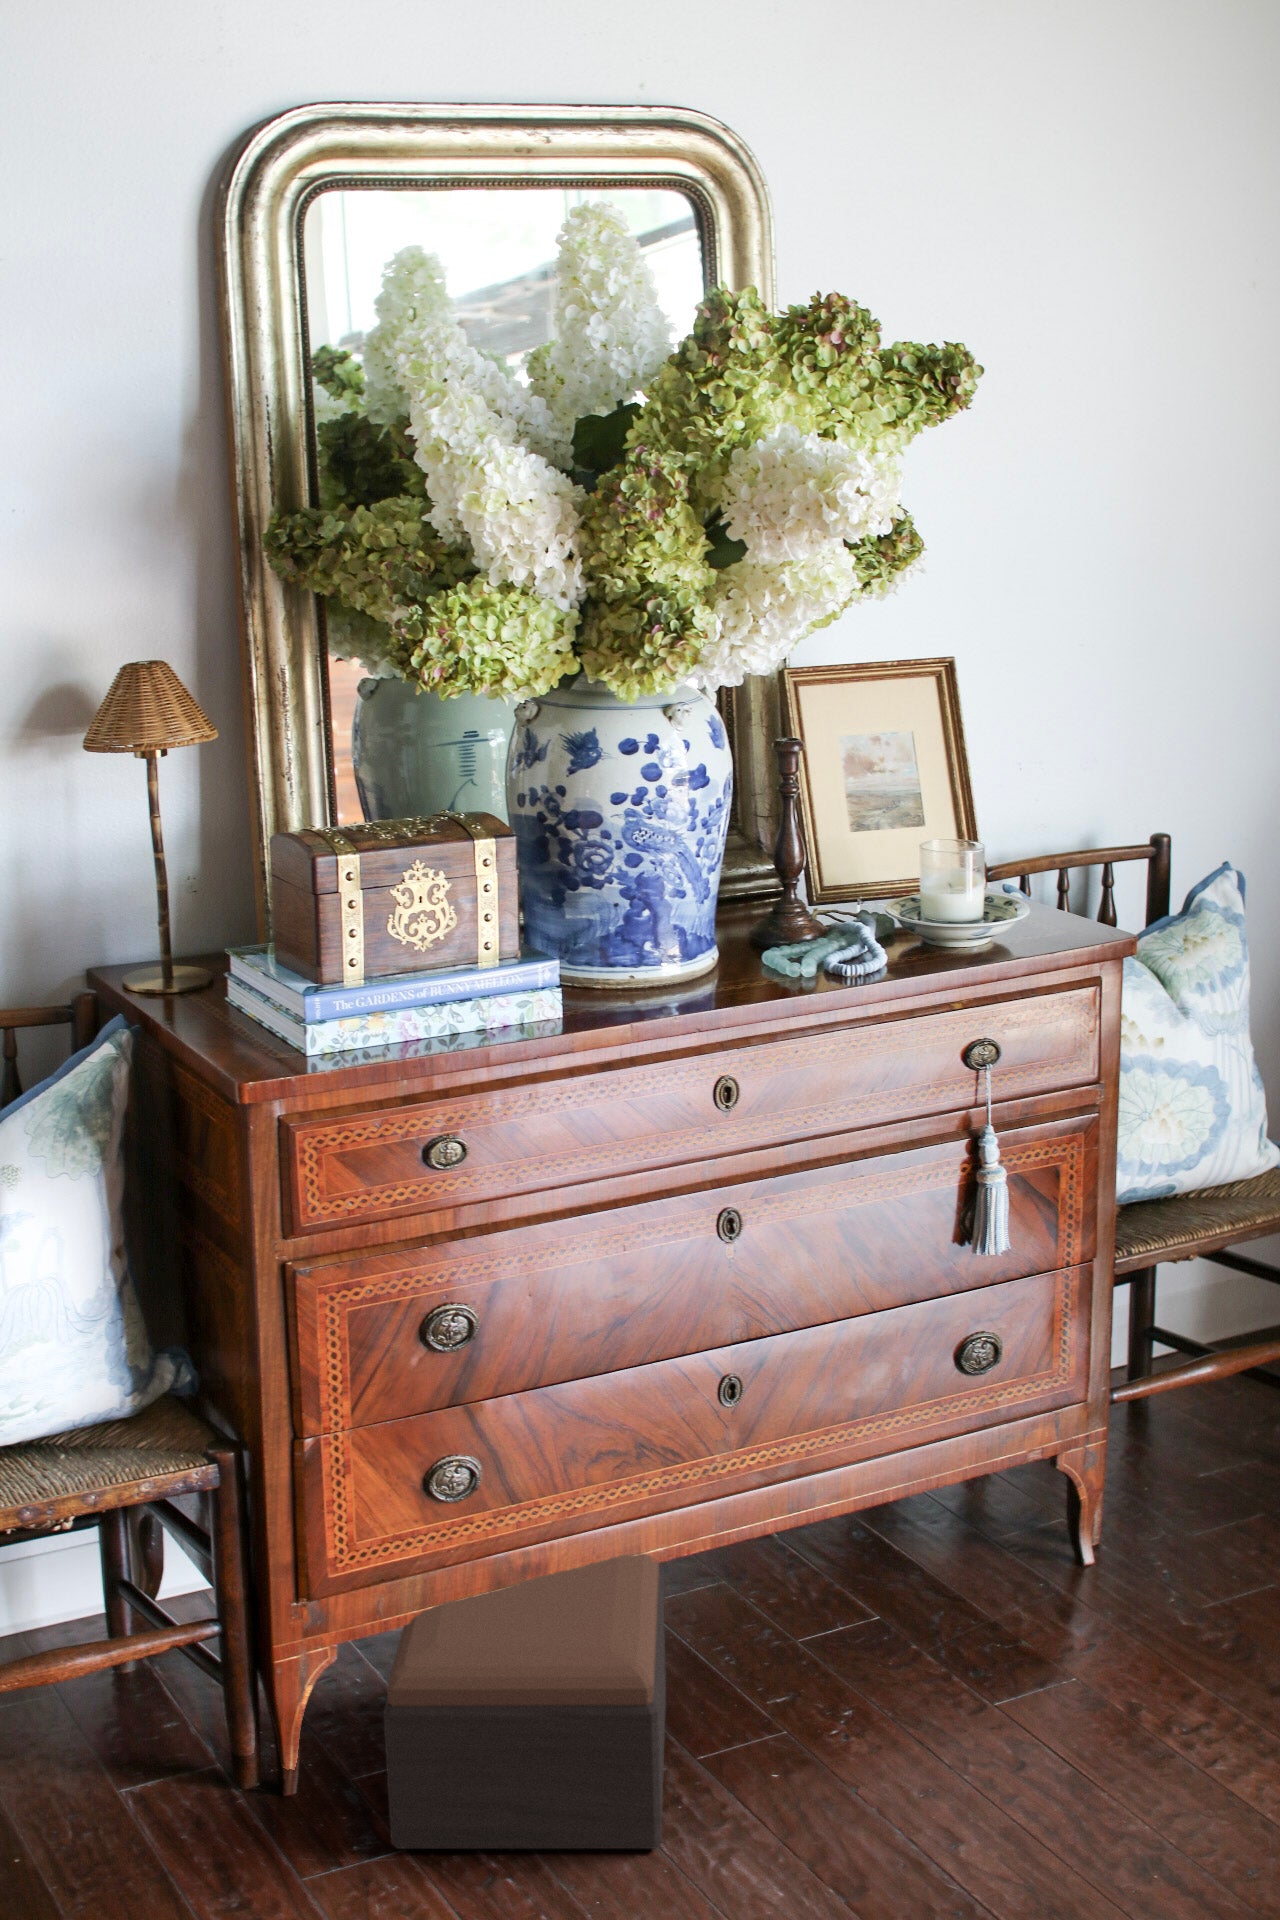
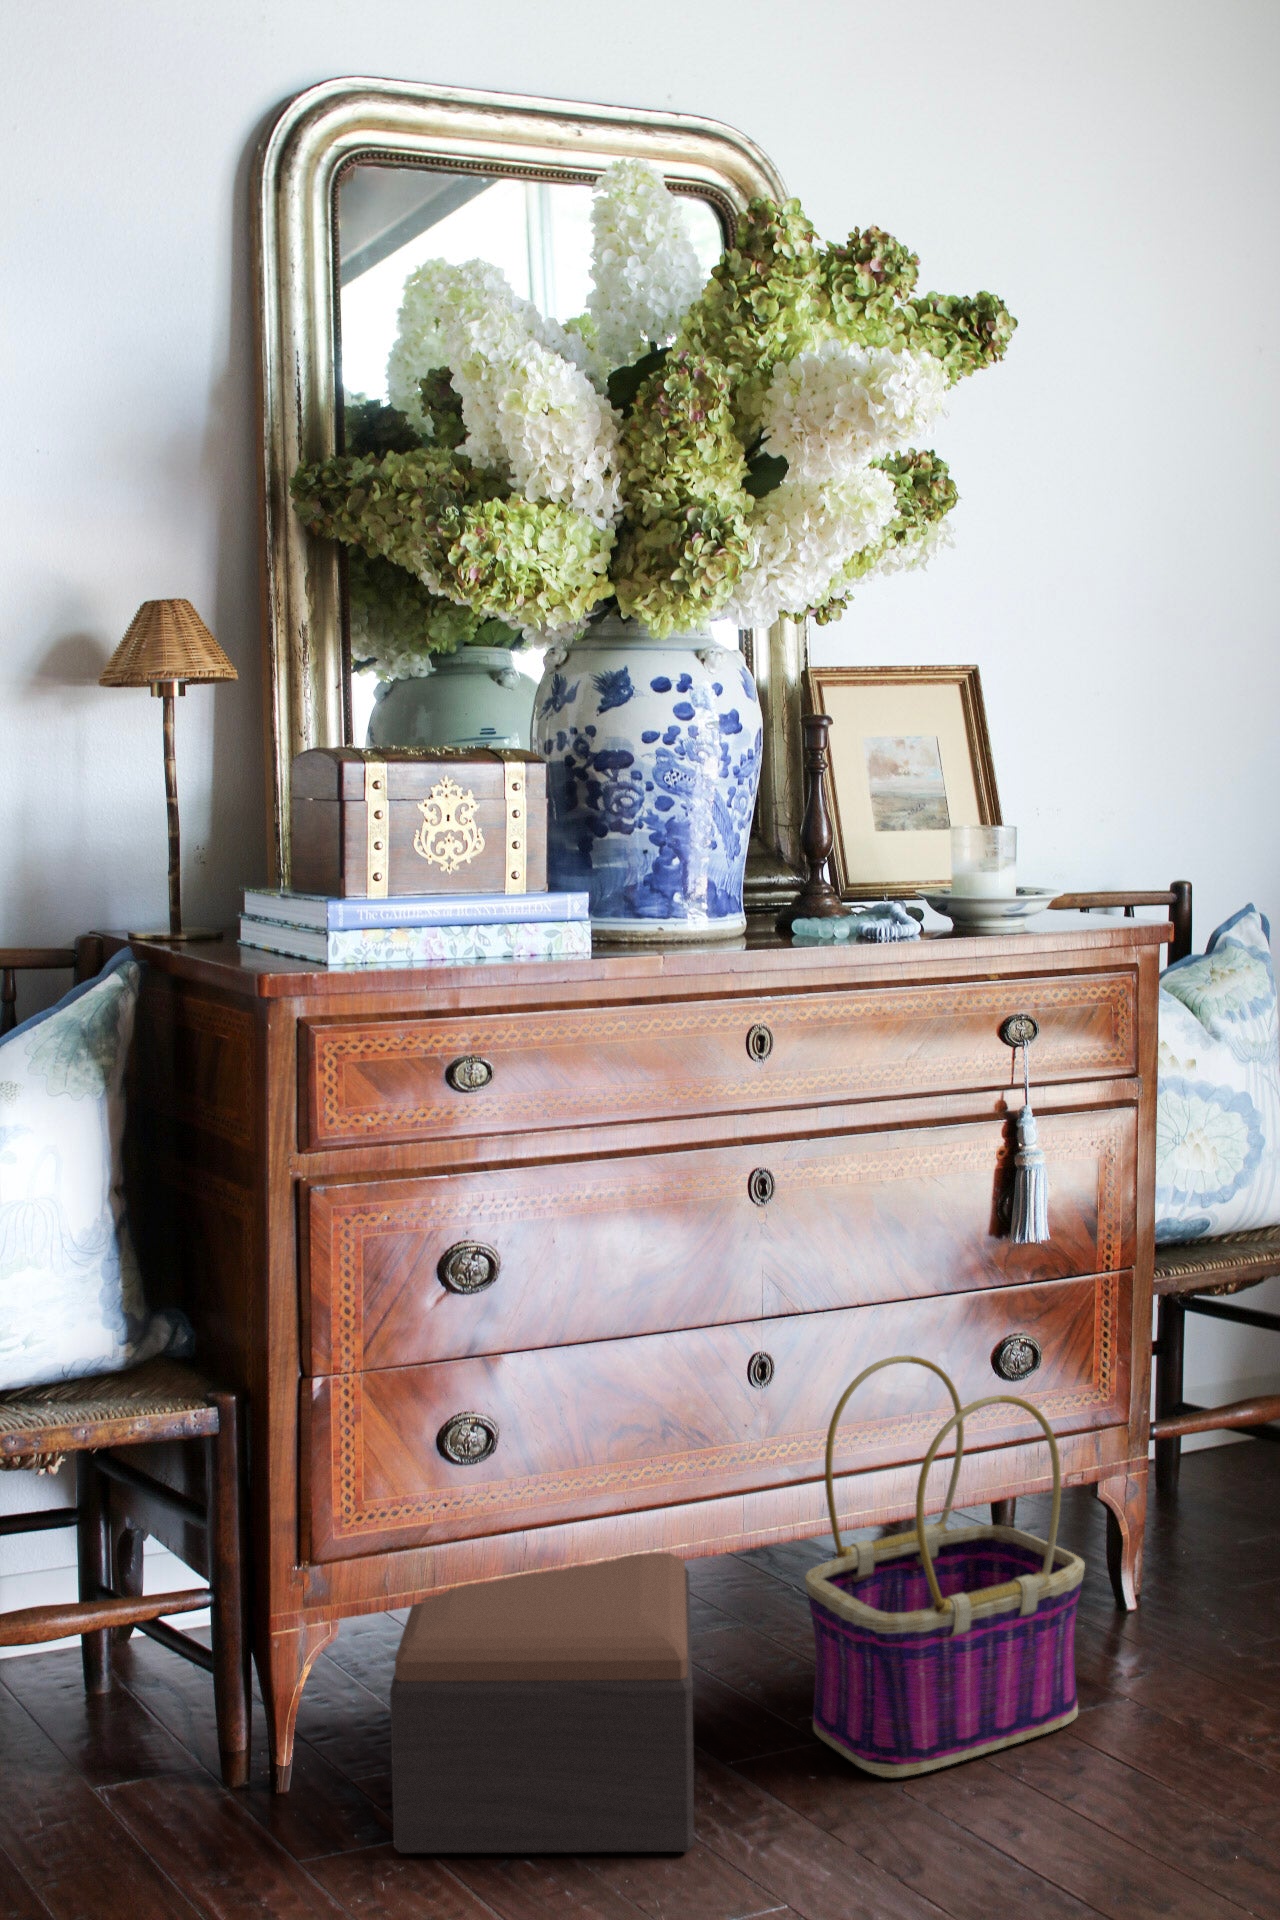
basket: none [769,1376,1030,1768] -> present [805,1356,1085,1777]

